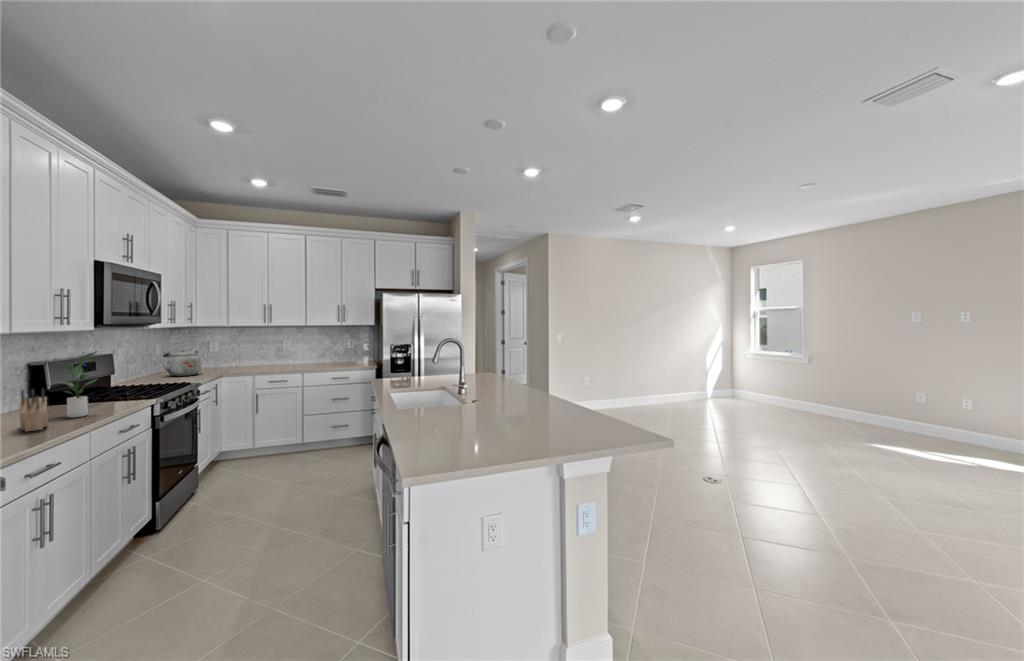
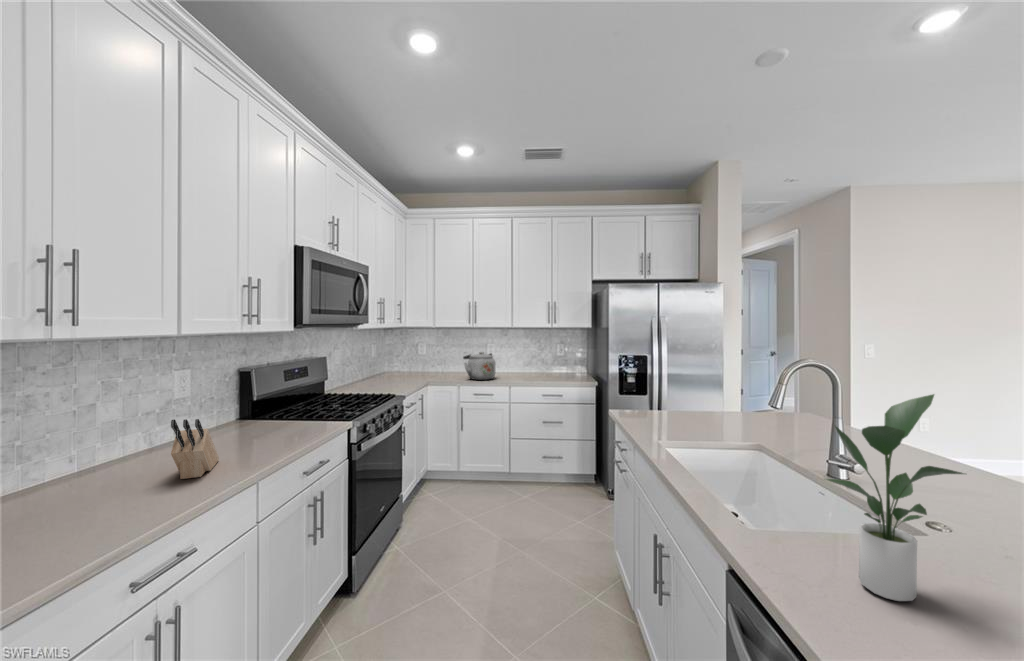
kettle: present [161,350,201,376] -> present [463,352,496,380]
potted plant: present [55,352,97,418] -> present [826,394,964,601]

